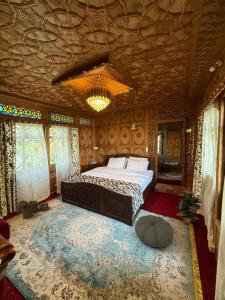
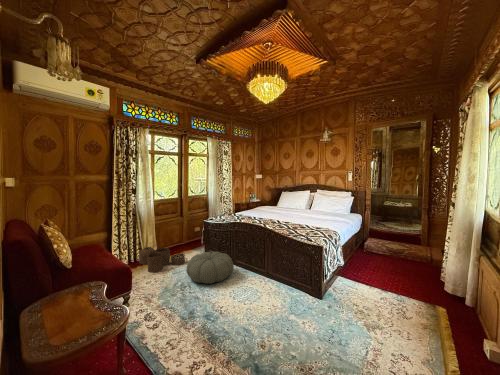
decorative plant: present [176,190,202,223] -> none [402,242,459,303]
pouf: present [135,215,173,248] -> present [186,252,233,284]

